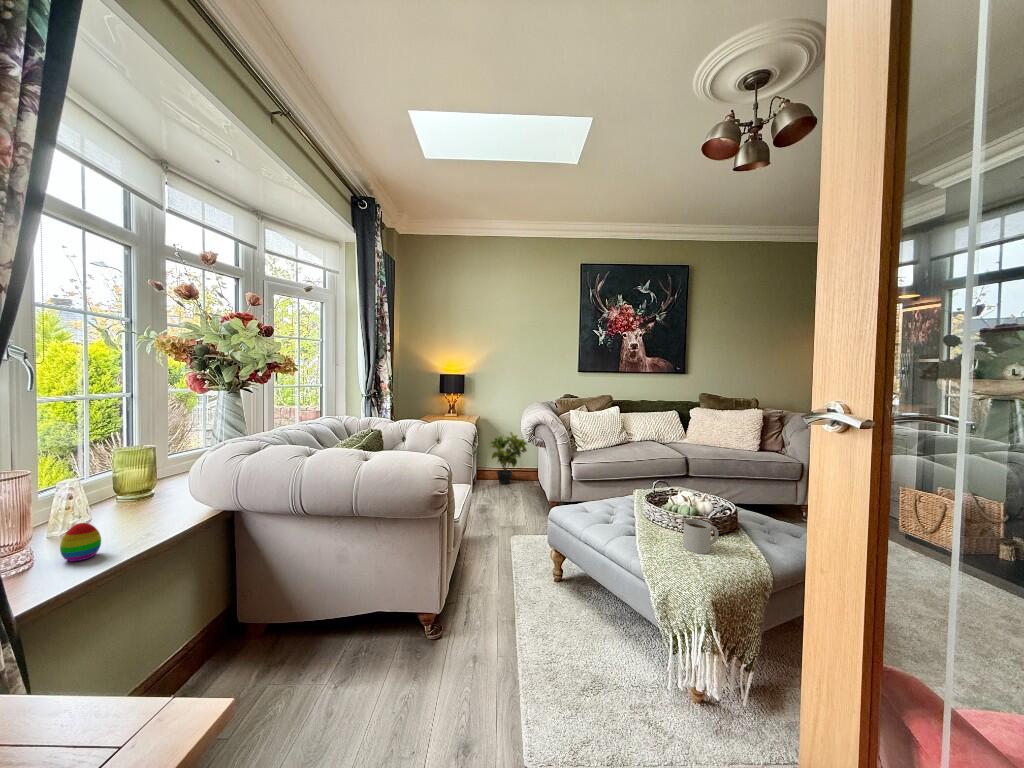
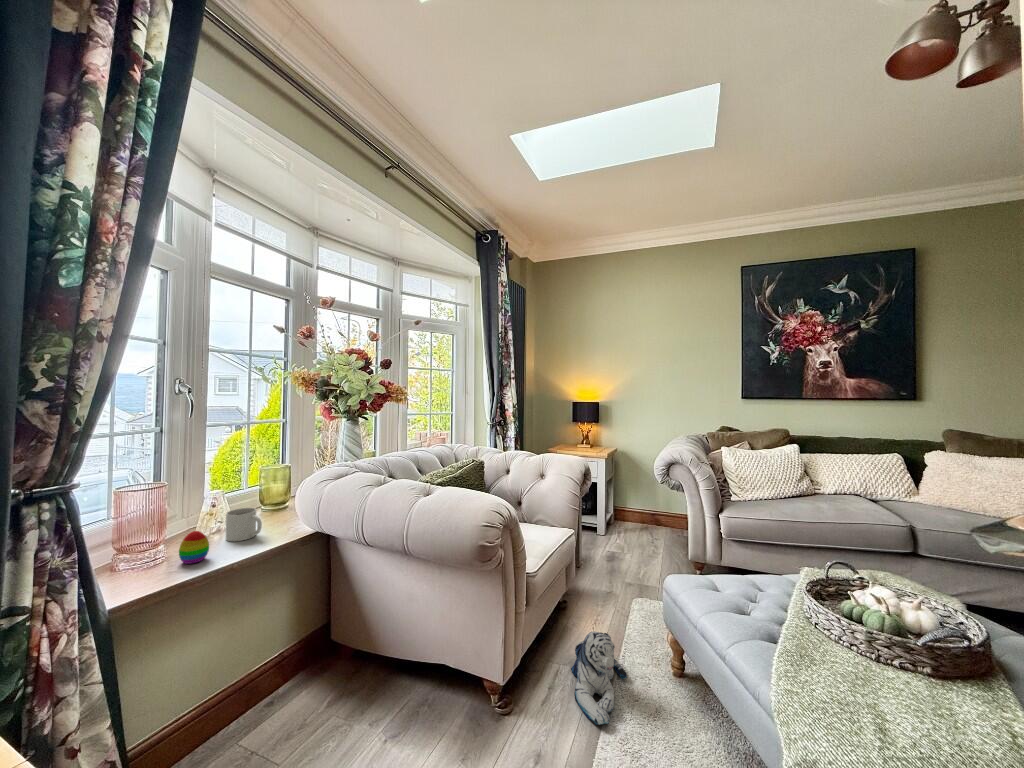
potted plant: present [490,432,527,484] -> none [627,468,674,528]
mug: present [683,519,718,554] -> present [226,508,262,541]
plush toy: none [479,559,524,626] -> present [571,631,627,725]

